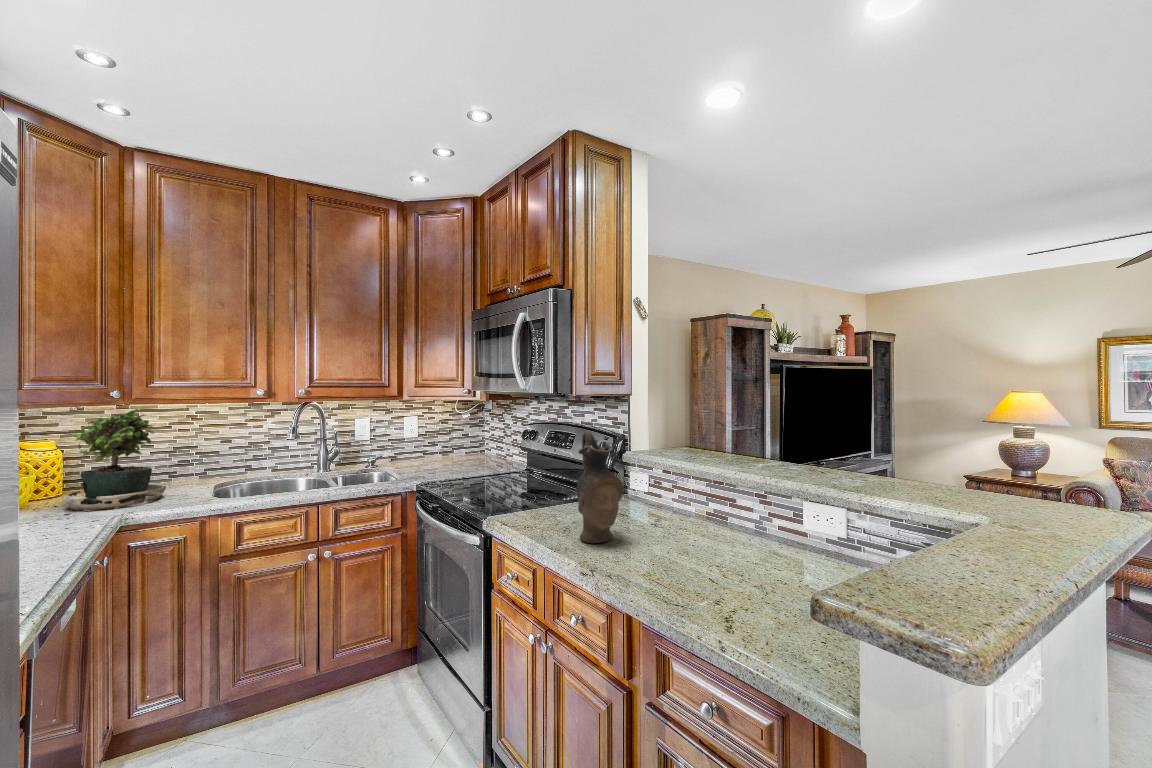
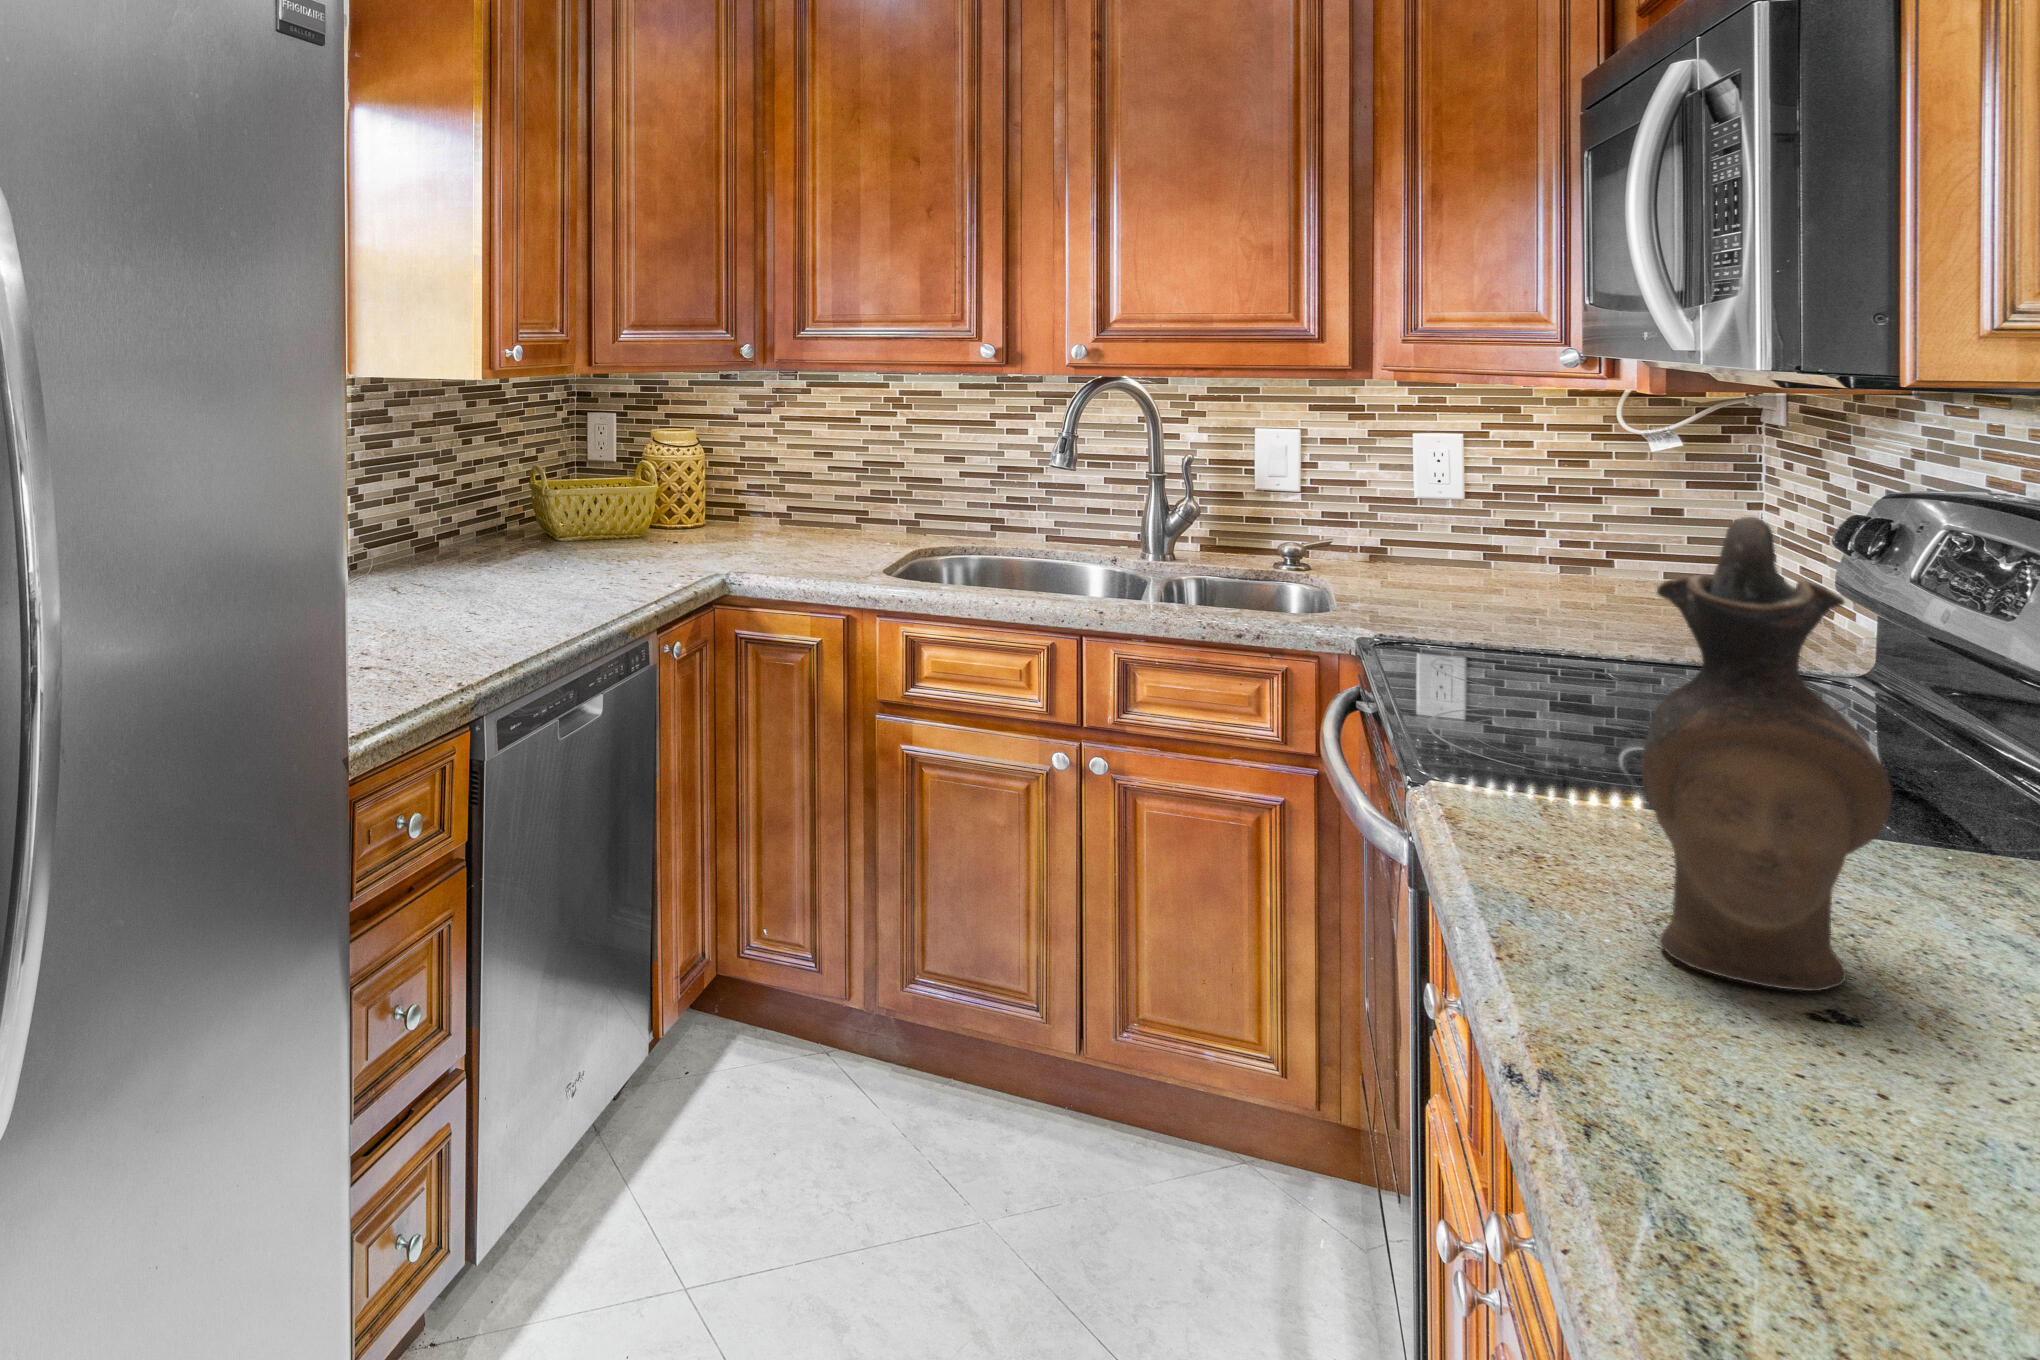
potted plant: present [65,408,166,518] -> none [652,377,816,565]

